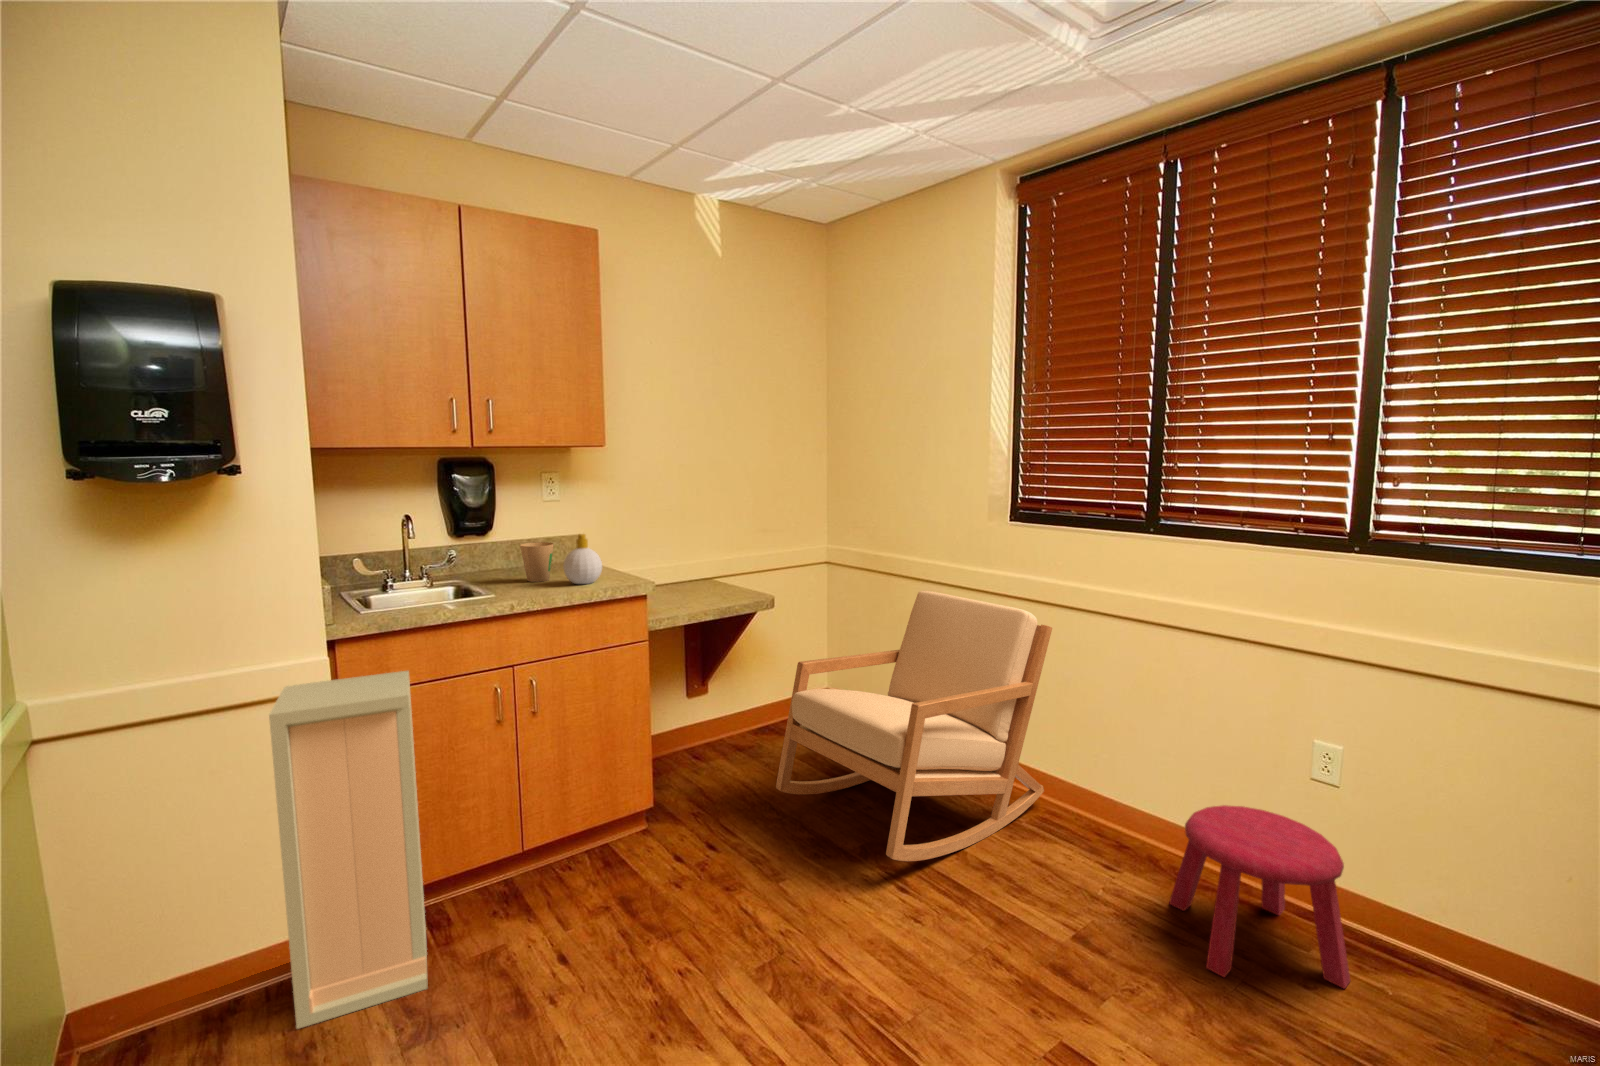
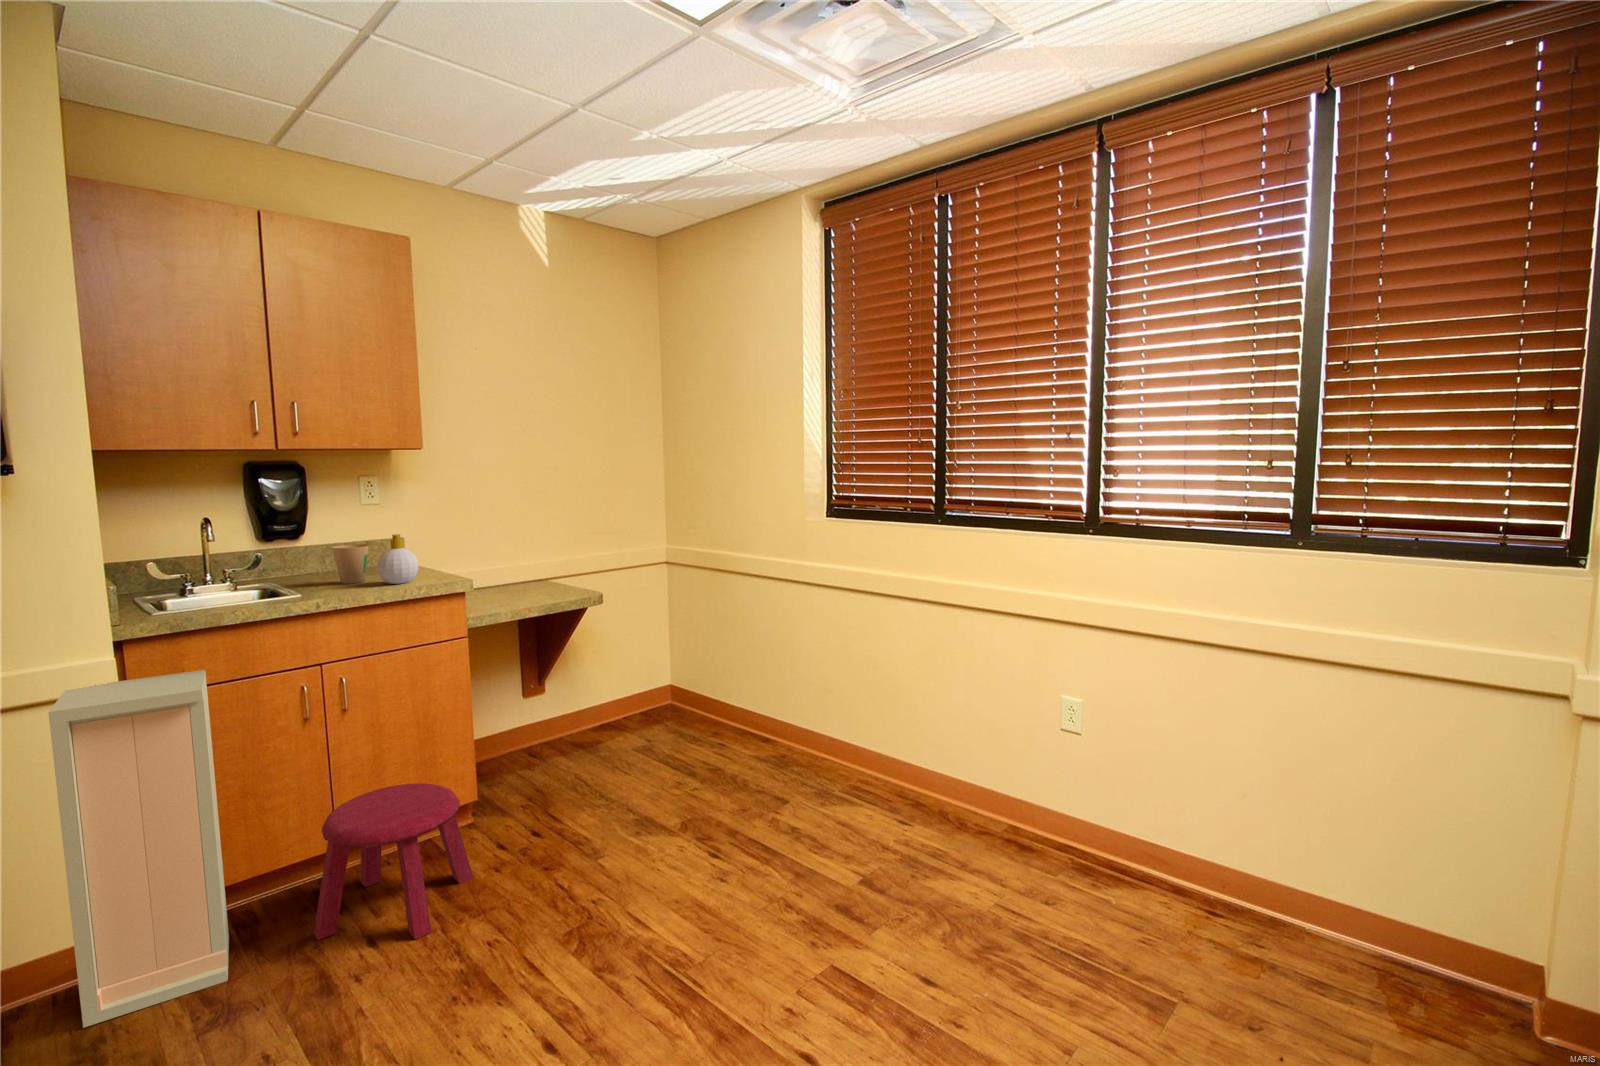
chair: present [776,591,1052,861] -> none [604,584,863,832]
stool: present [1169,805,1351,988] -> present [314,783,473,940]

